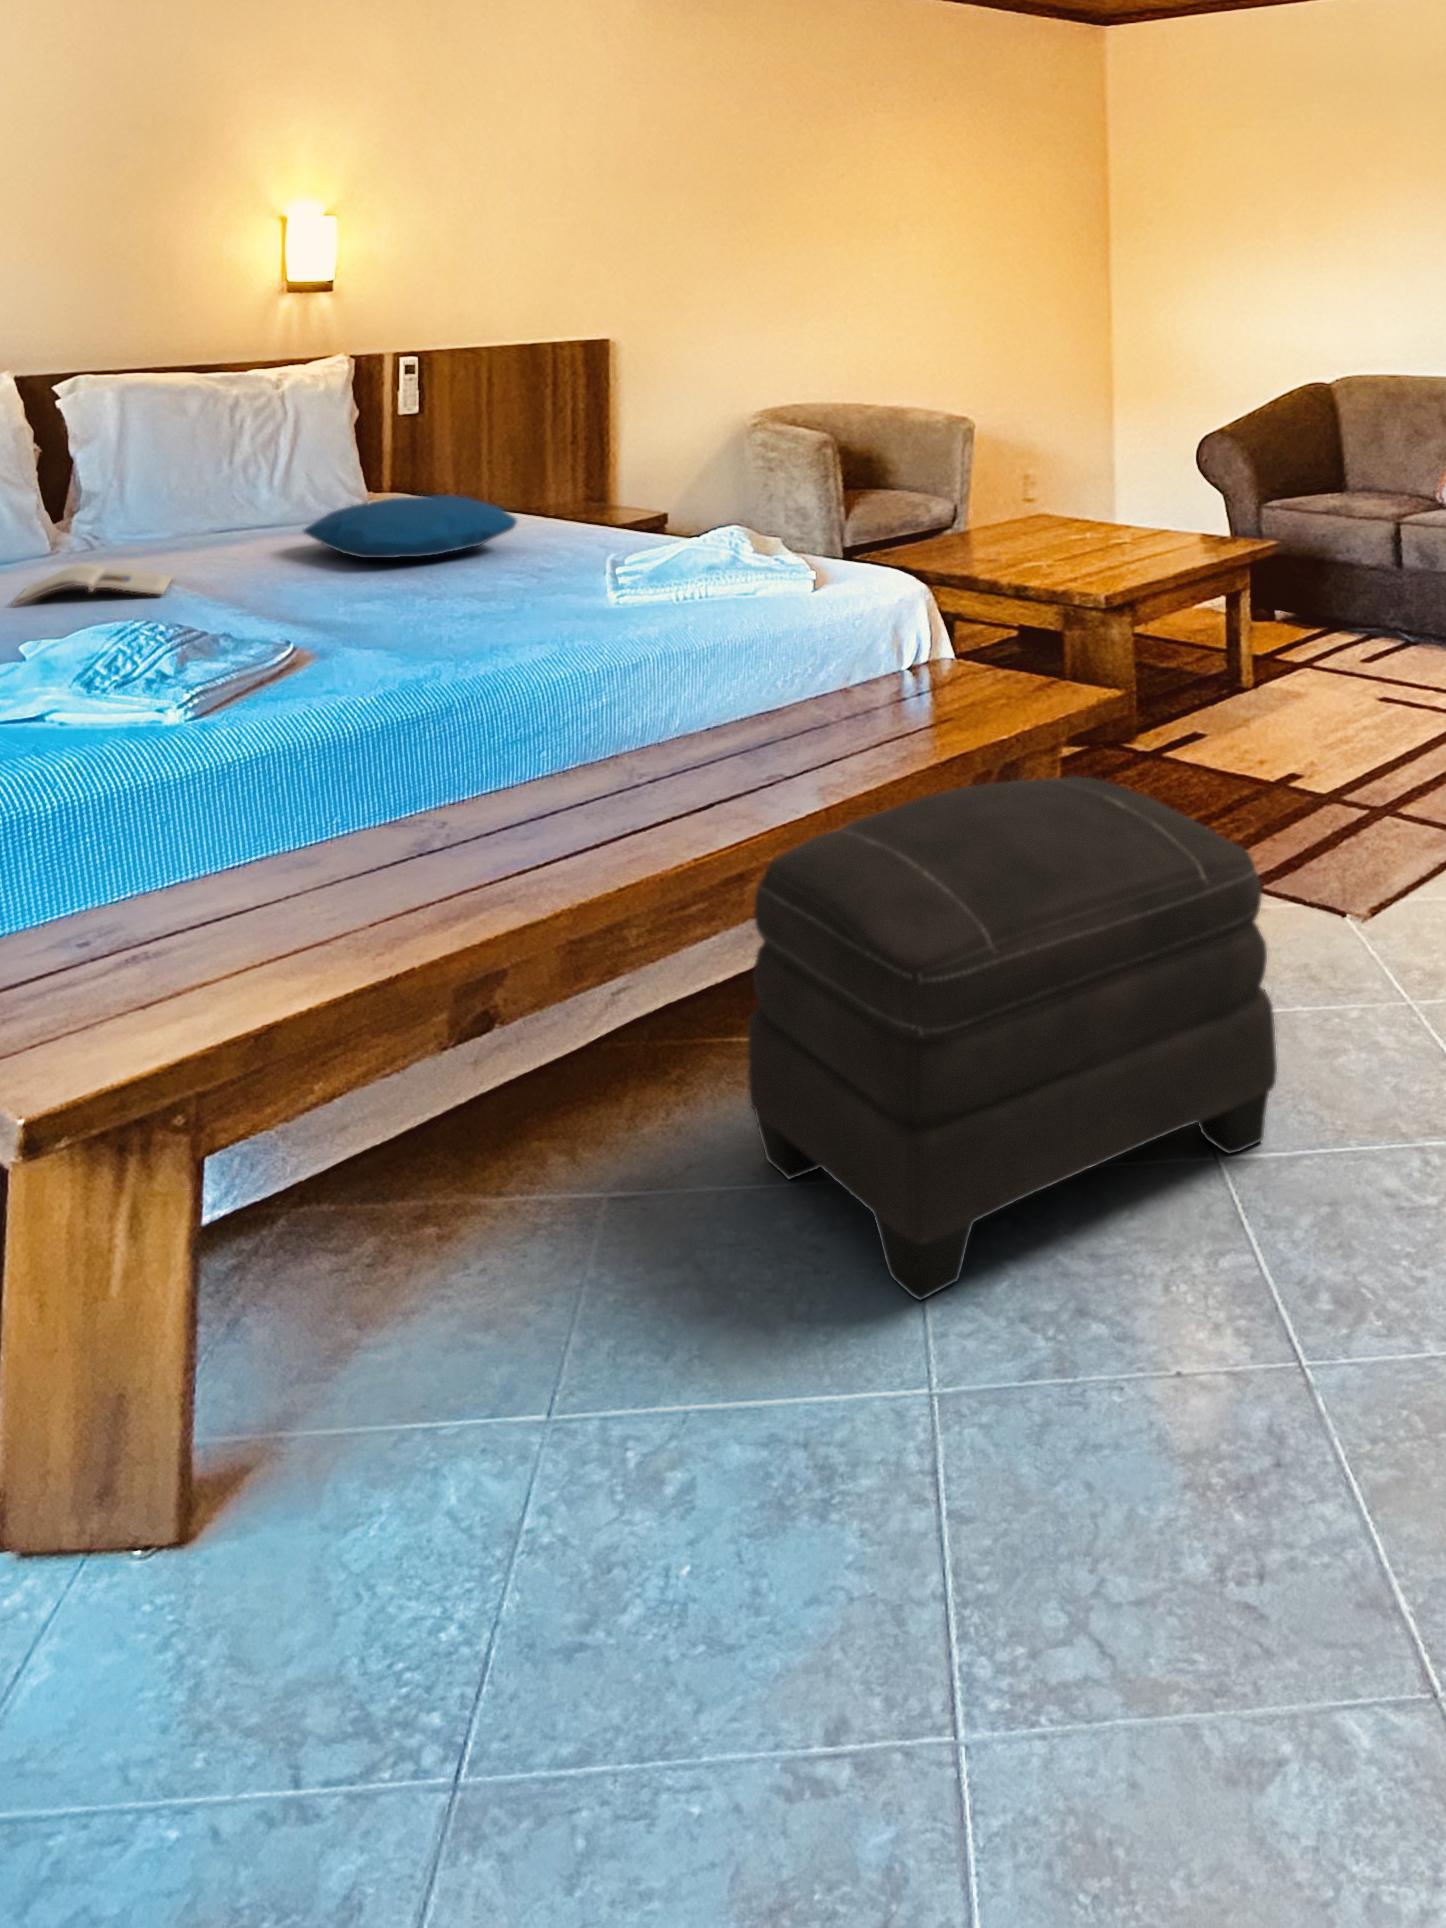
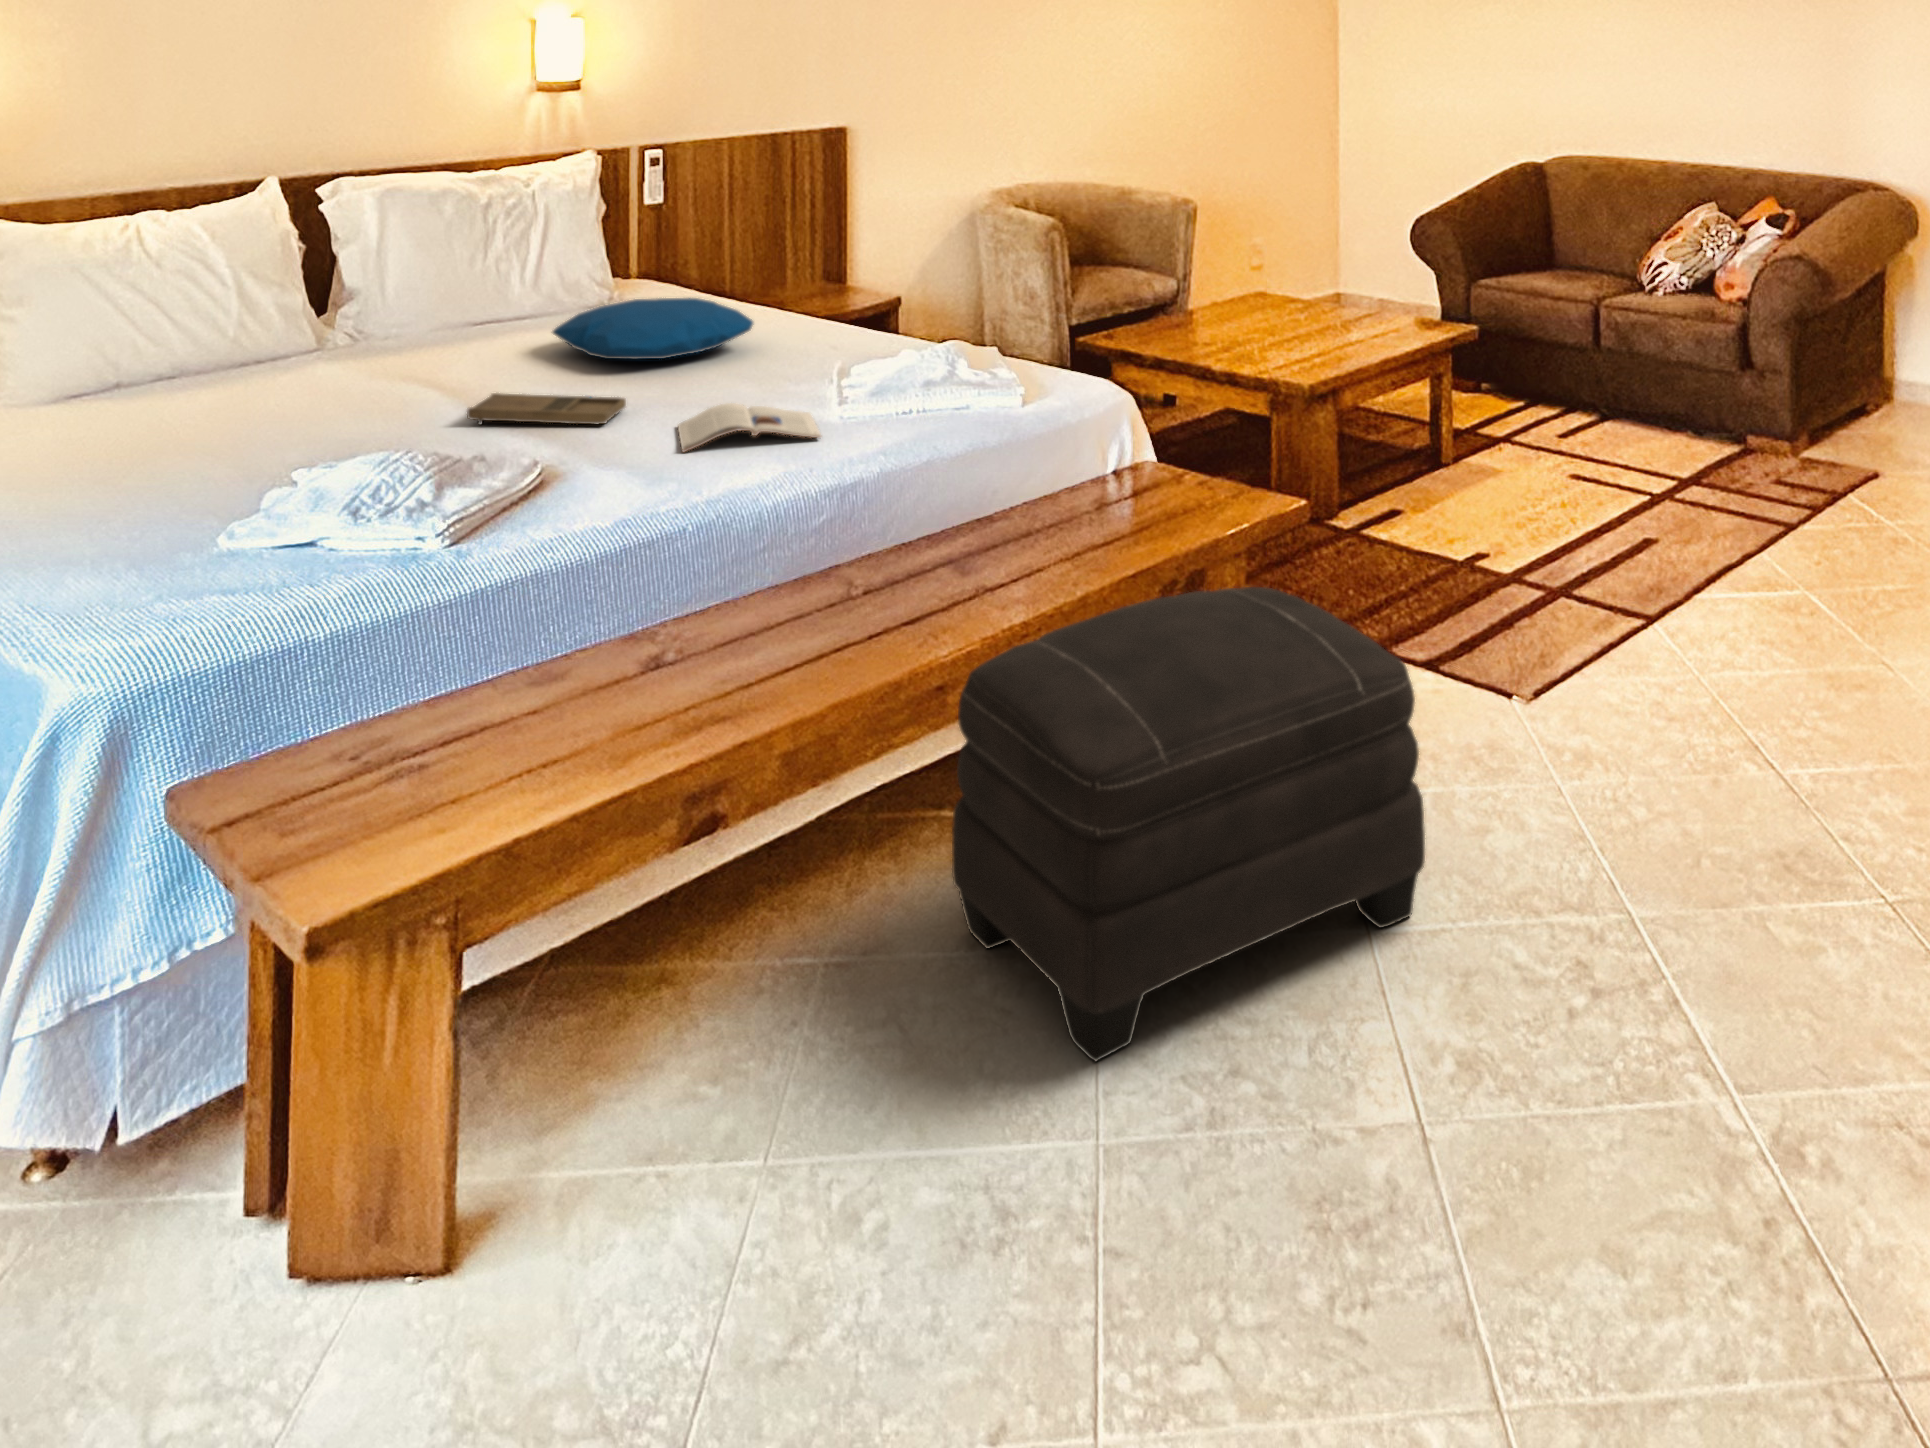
magazine: present [13,564,172,606] -> present [678,403,821,452]
tray: none [212,584,383,615] -> present [467,393,626,424]

